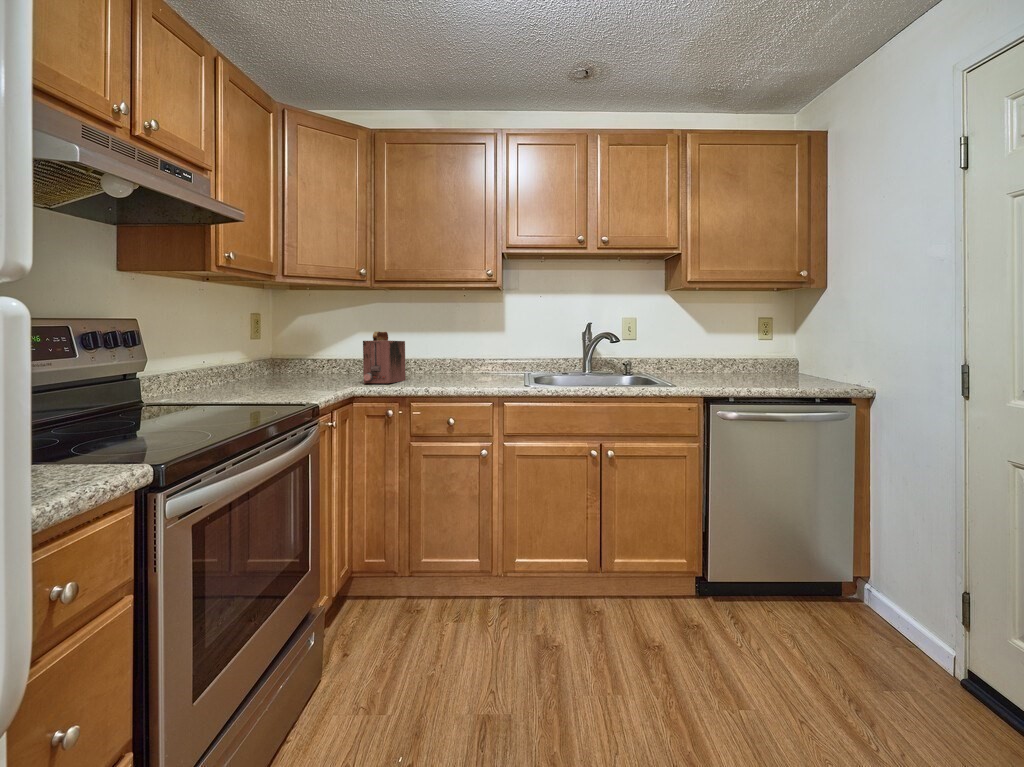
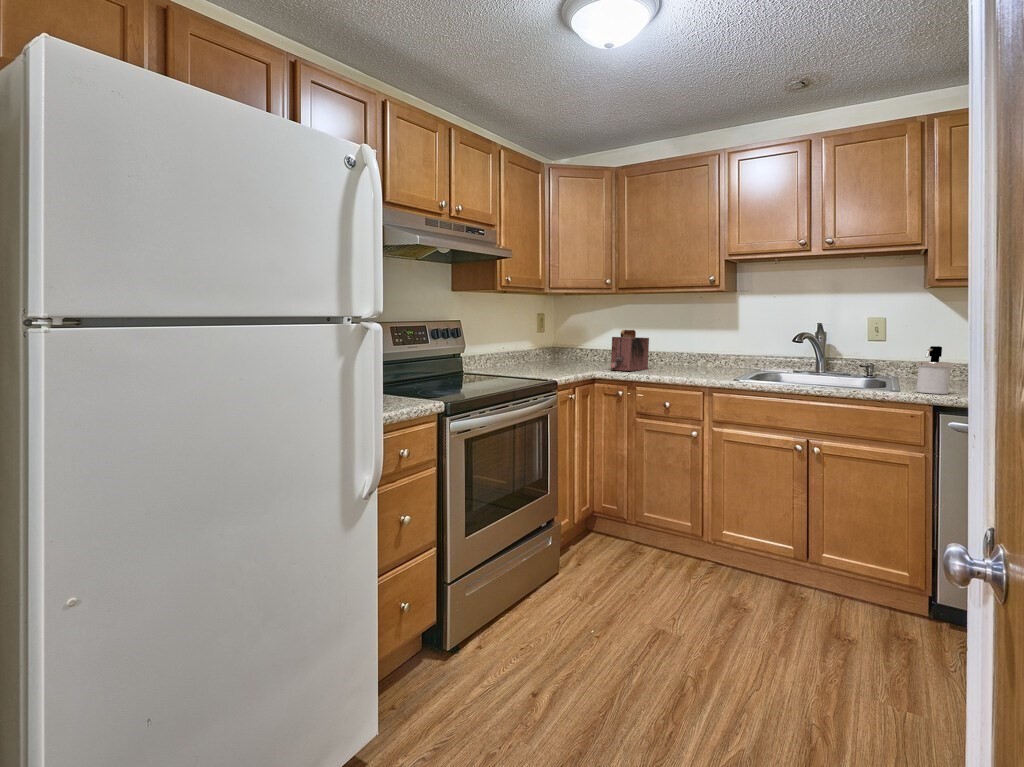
soap dispenser: none [695,339,725,386] -> present [916,346,952,394]

